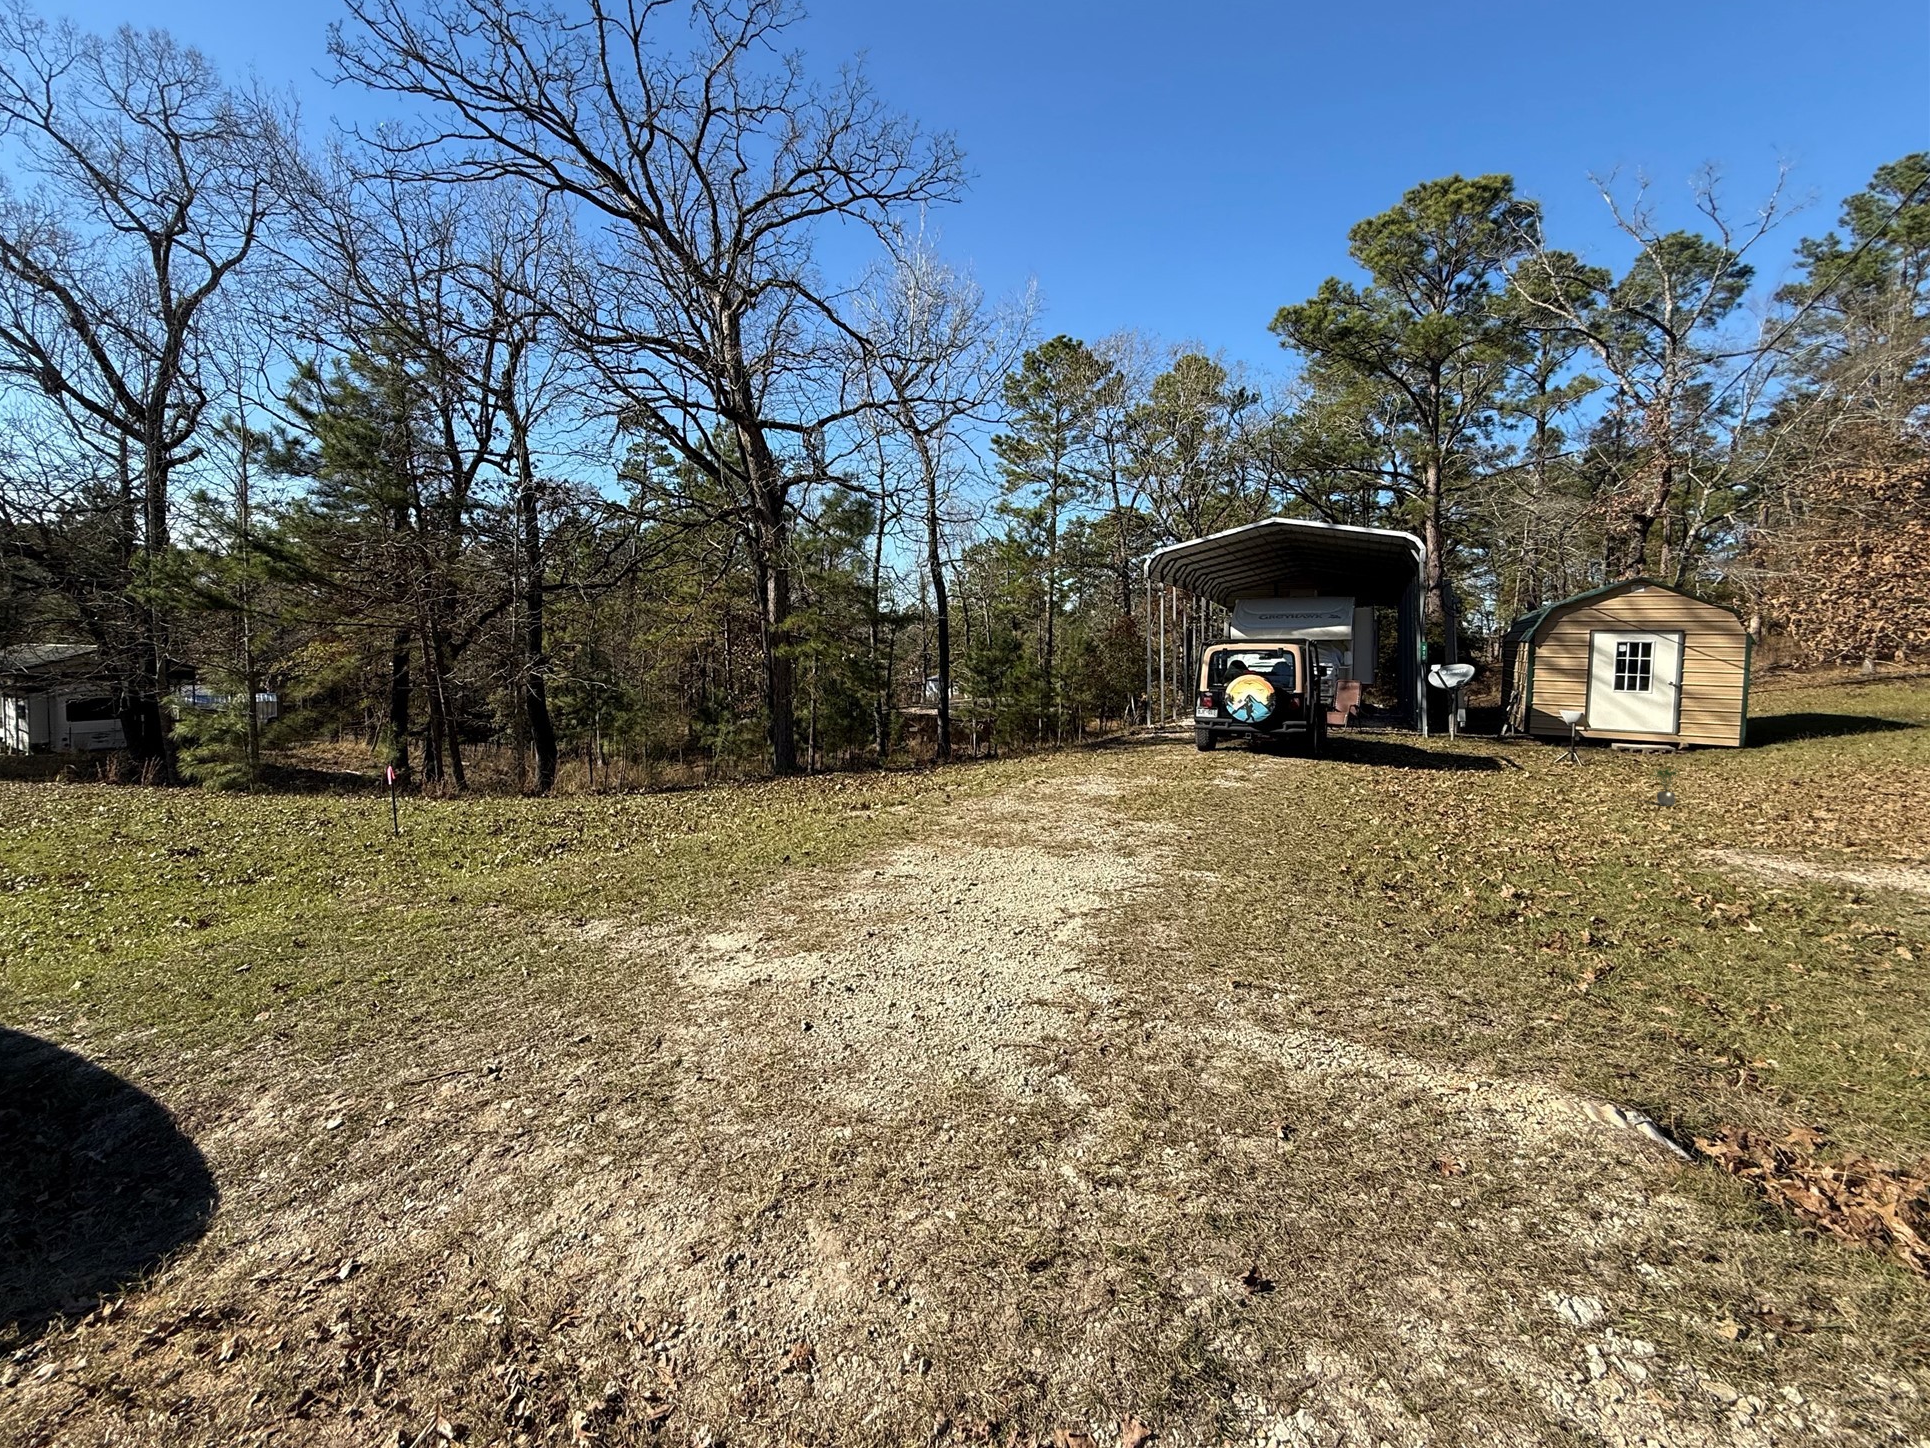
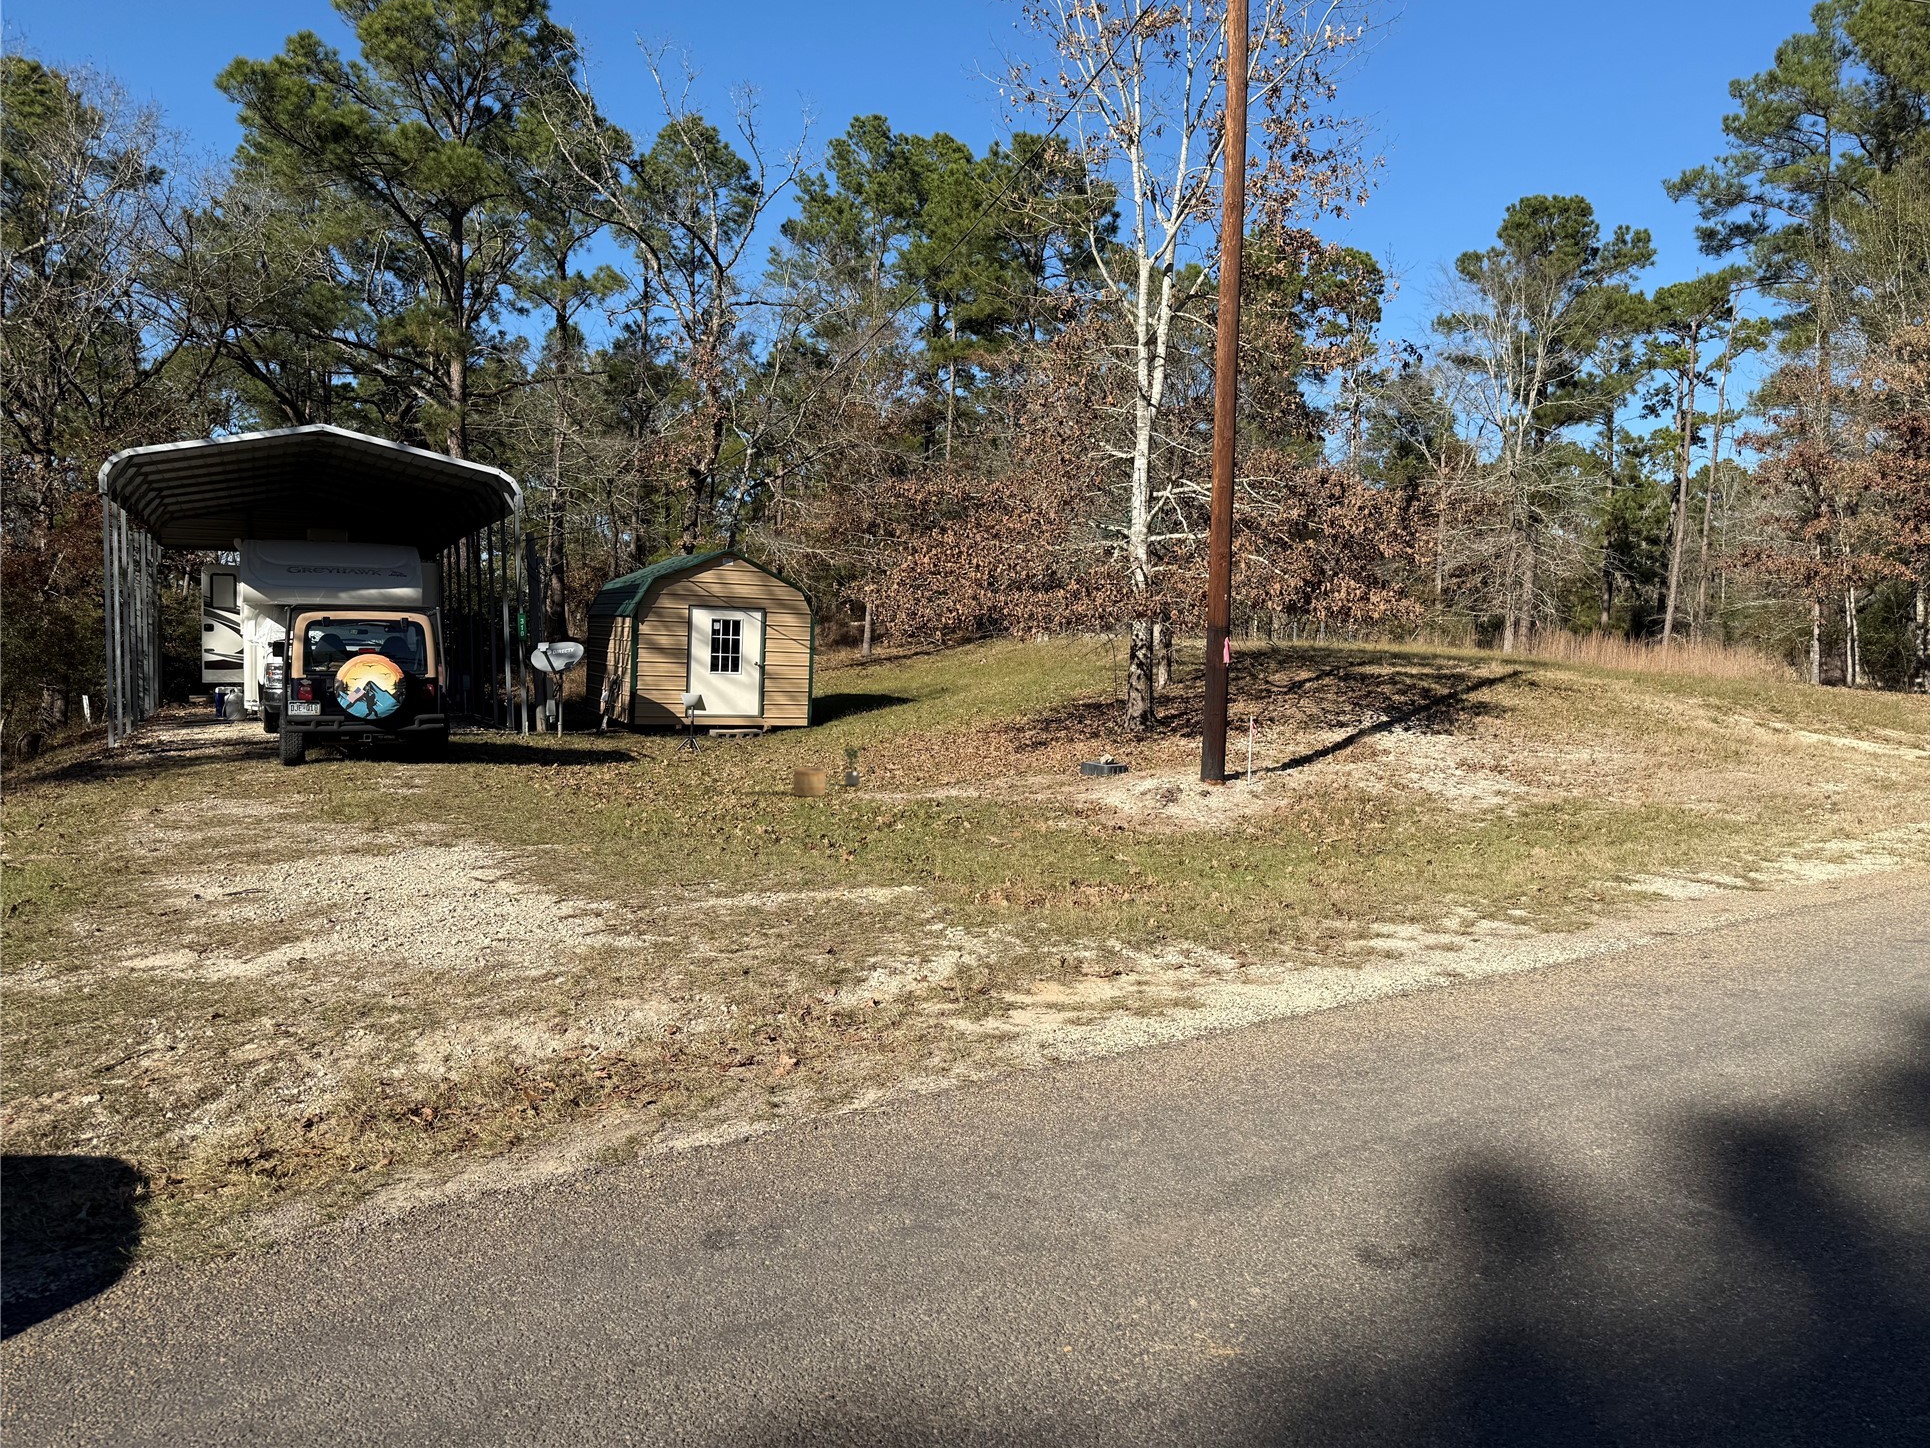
wooden bucket: none [1575,783,1615,811] -> present [793,767,826,797]

